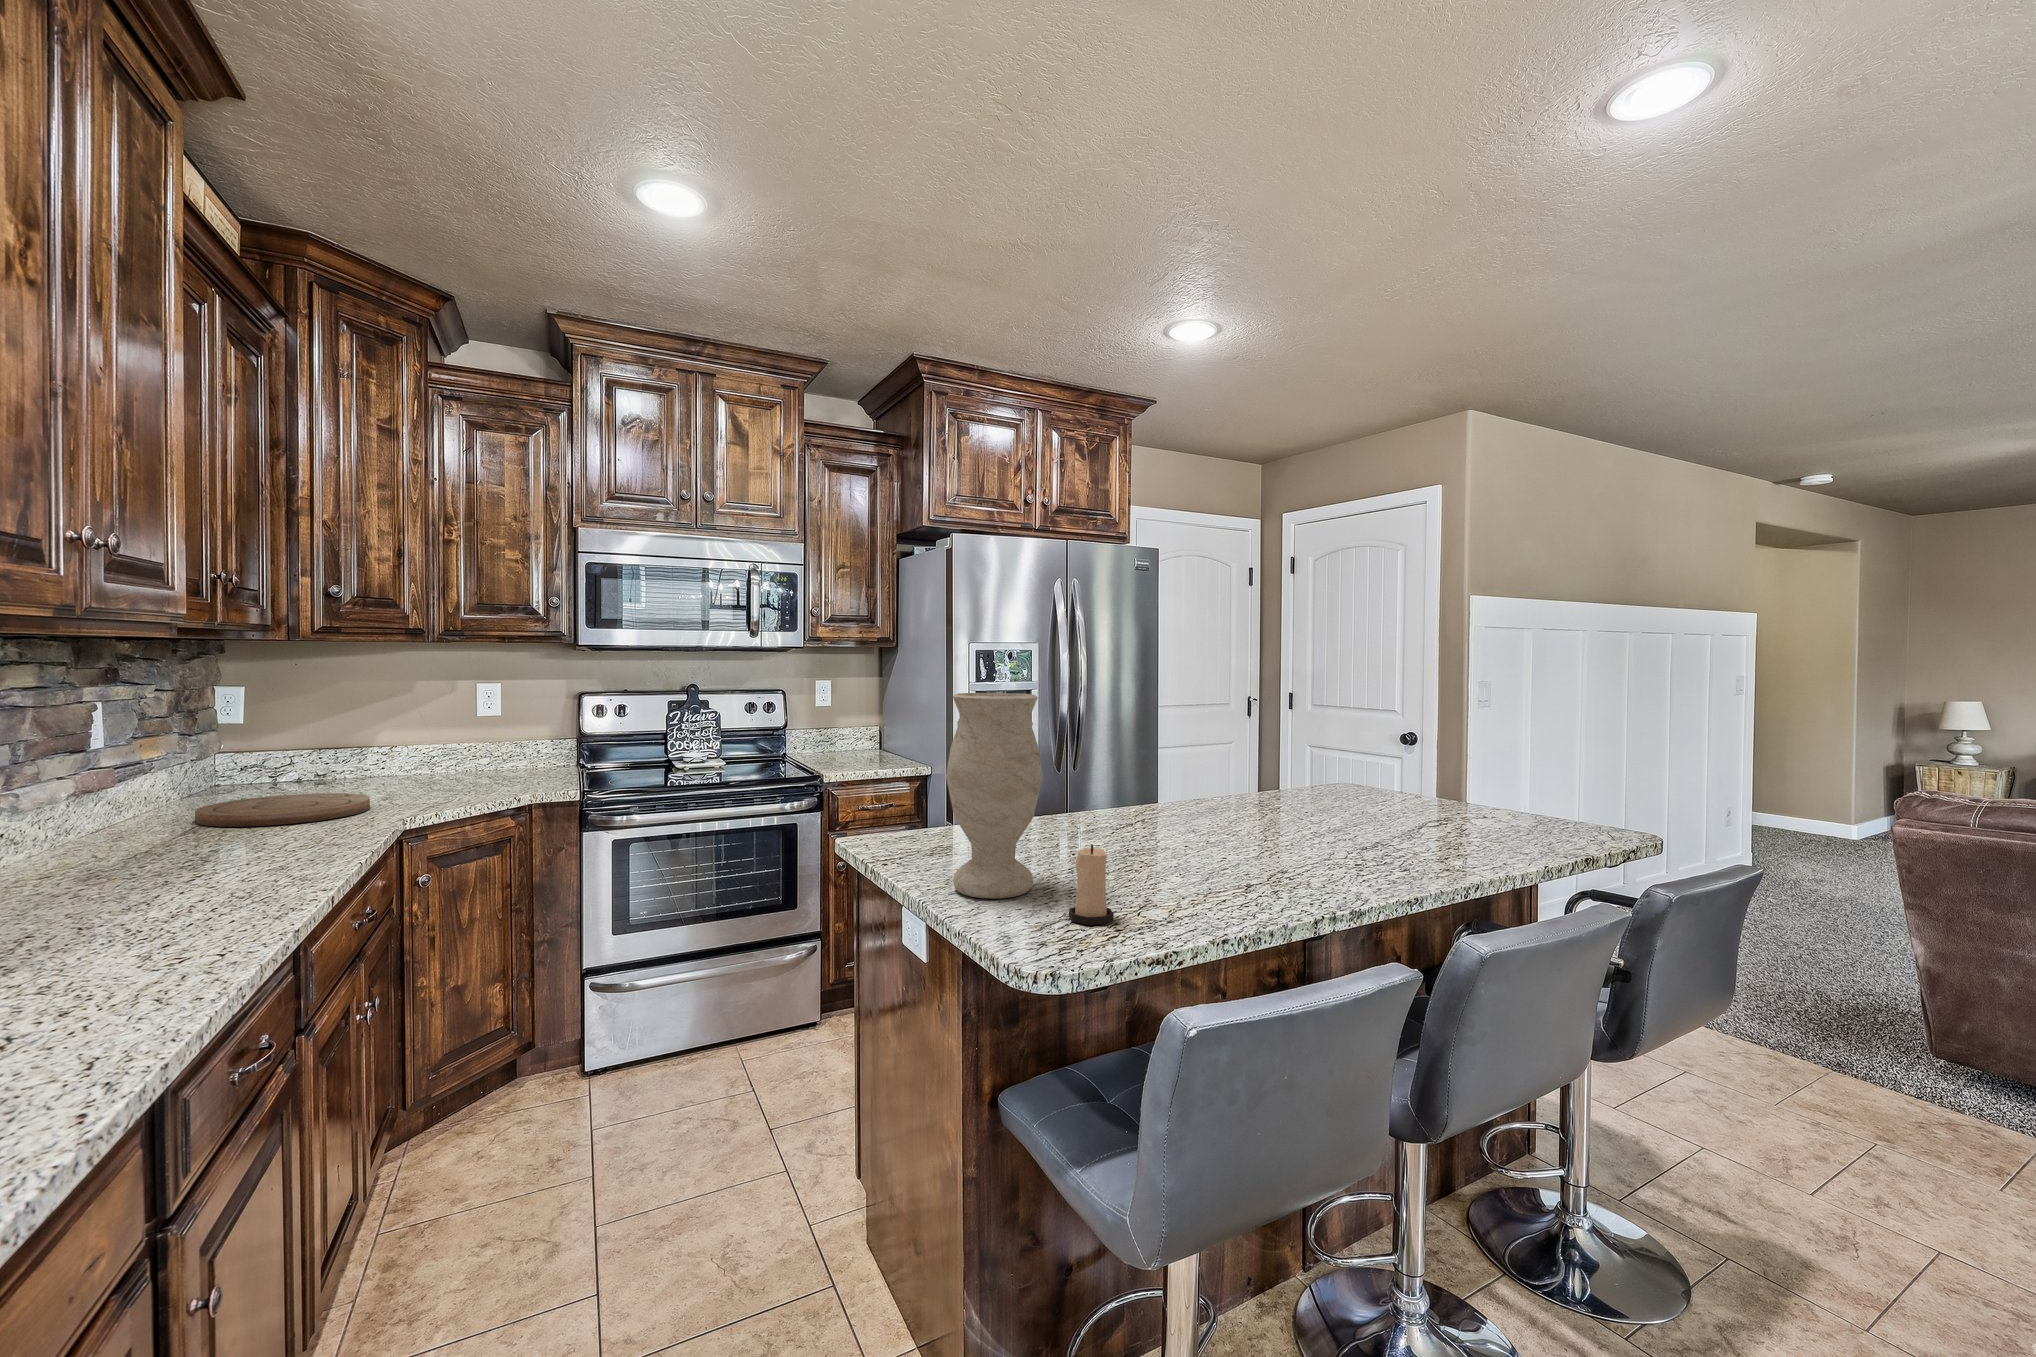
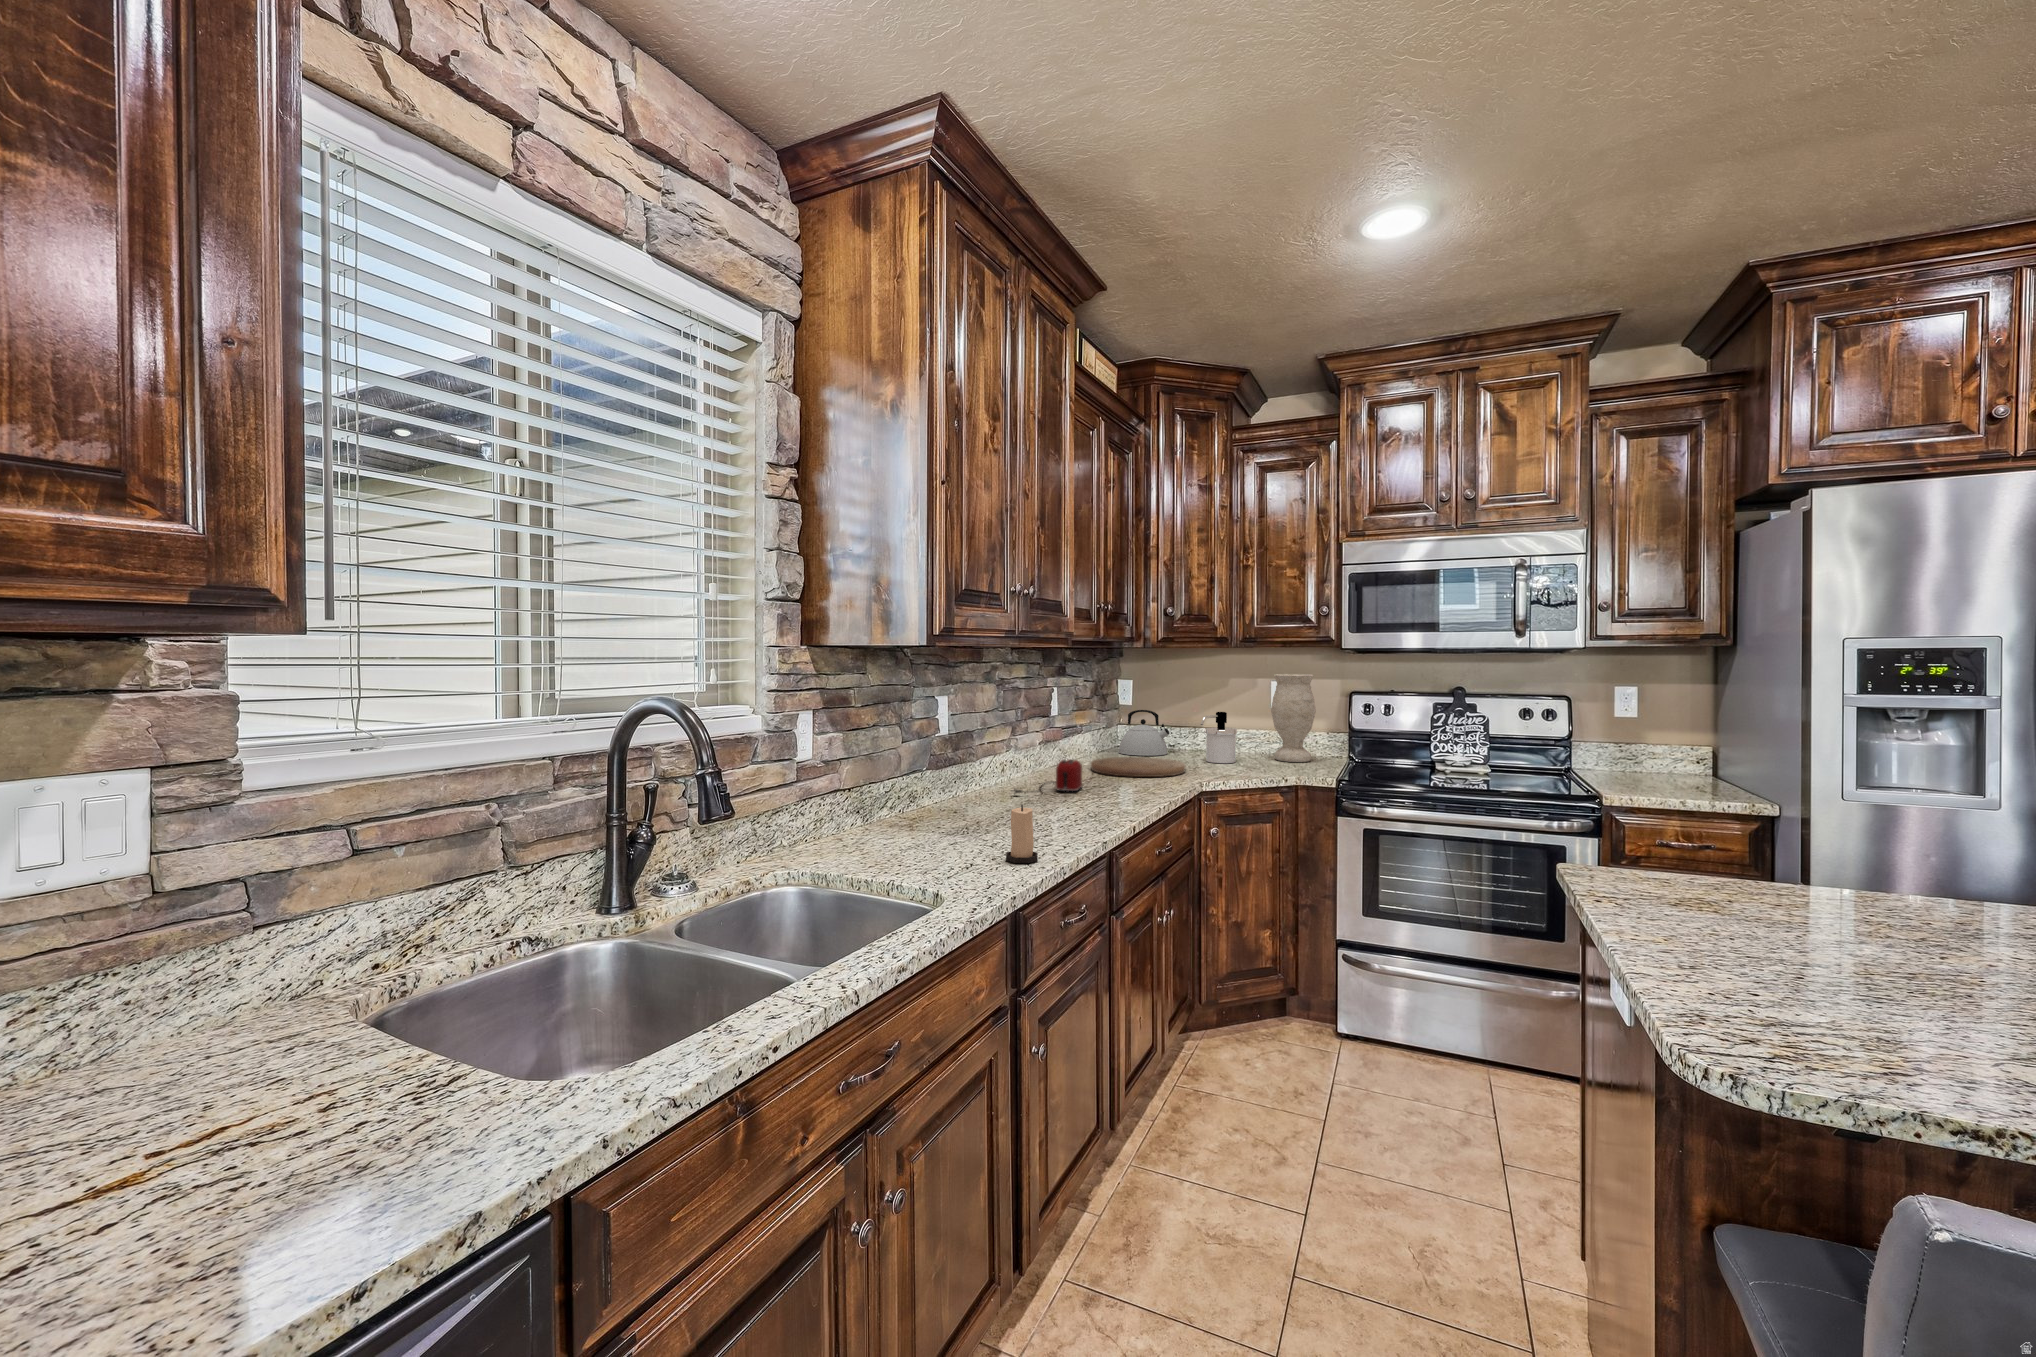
vase: present [946,693,1043,899] -> present [1271,674,1316,762]
soap dispenser: none [385,724,438,790] -> present [1201,712,1237,763]
kettle: none [230,727,325,794] -> present [1119,710,1169,756]
toaster: none [49,811,201,884] -> present [1014,759,1082,793]
candle: present [1069,844,1114,925] -> present [1006,805,1038,863]

